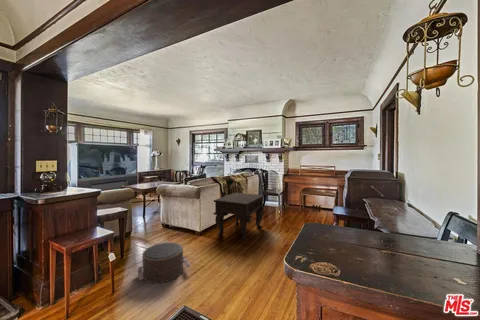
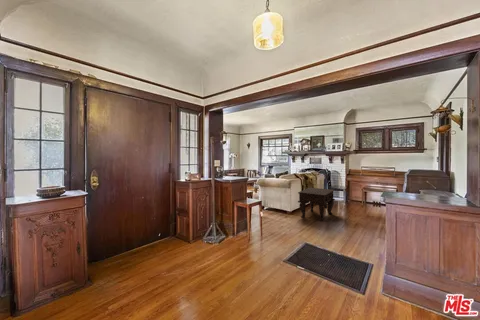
pouf: present [138,243,190,283] -> none [264,217,296,238]

